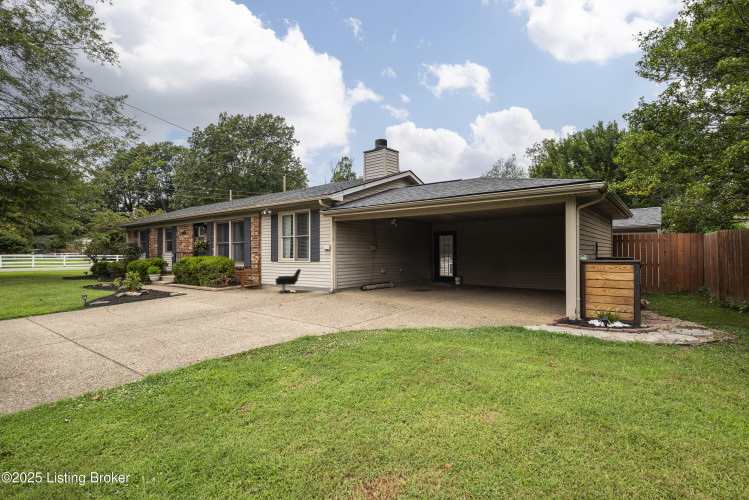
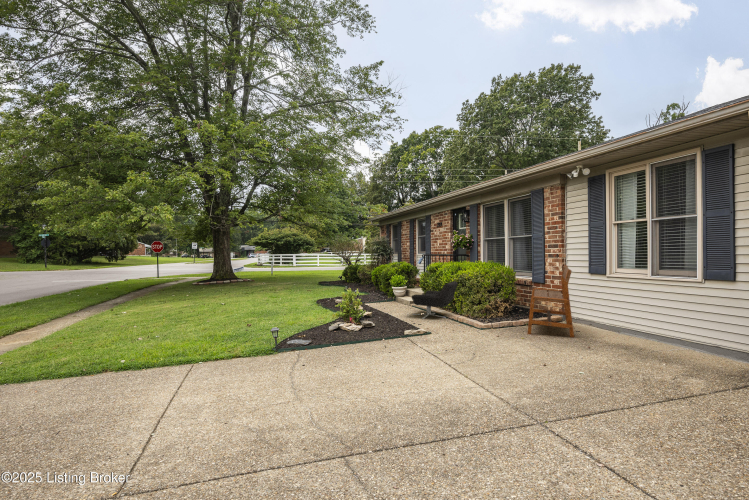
lounge chair: present [276,269,301,293] -> present [412,281,458,319]

